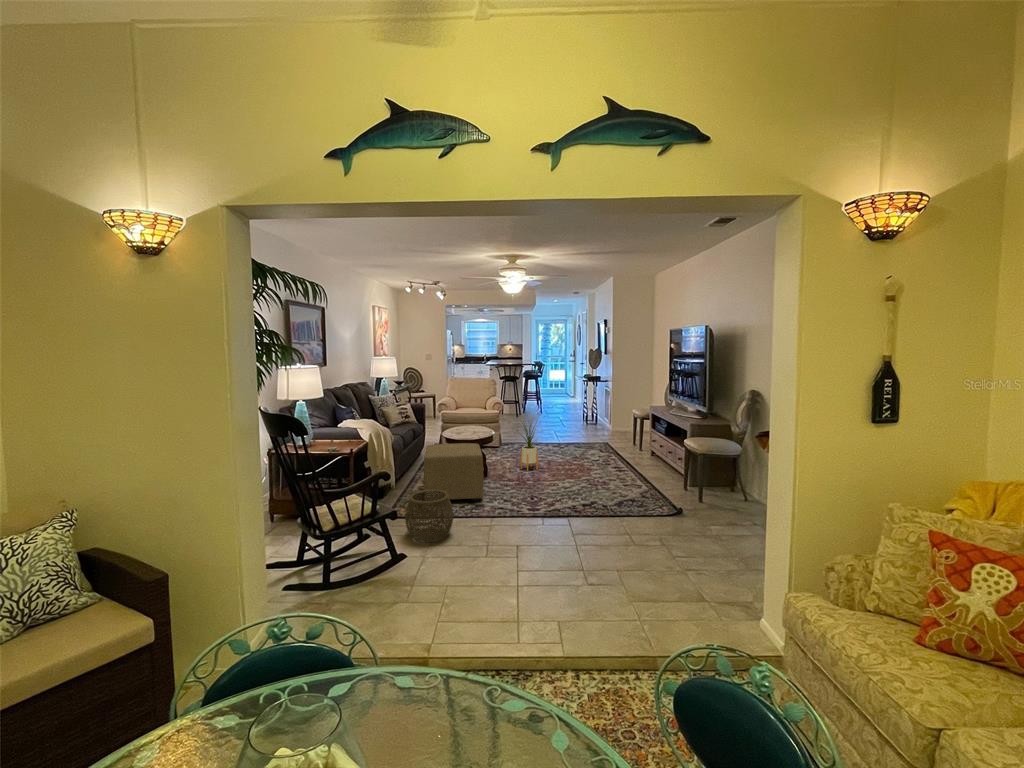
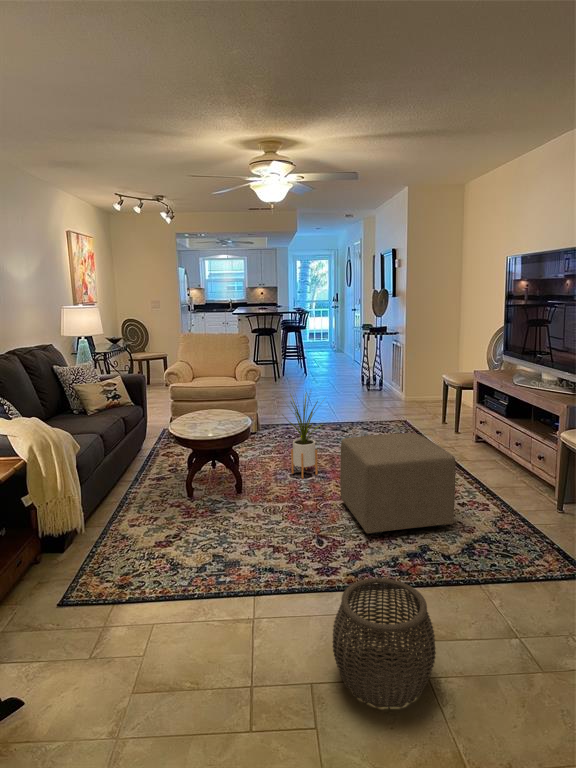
ottoman: present [424,443,483,501] -> present [340,433,456,535]
woven basket: present [405,490,454,542] -> present [332,578,436,708]

